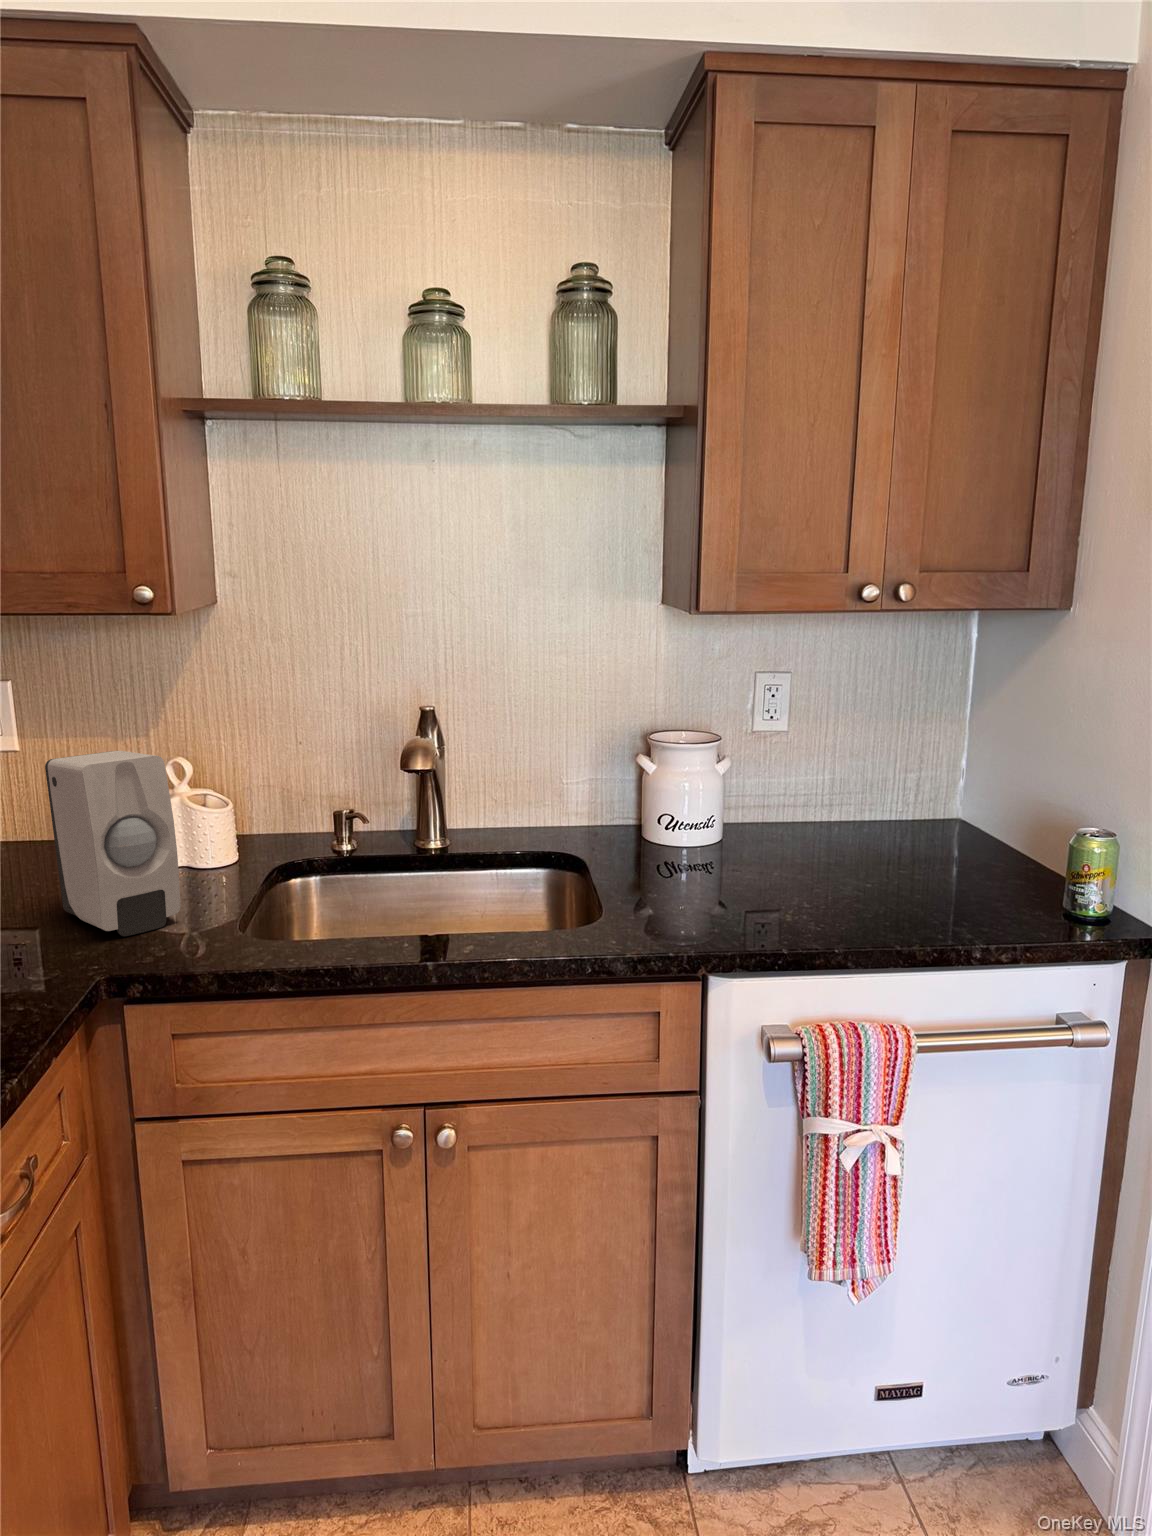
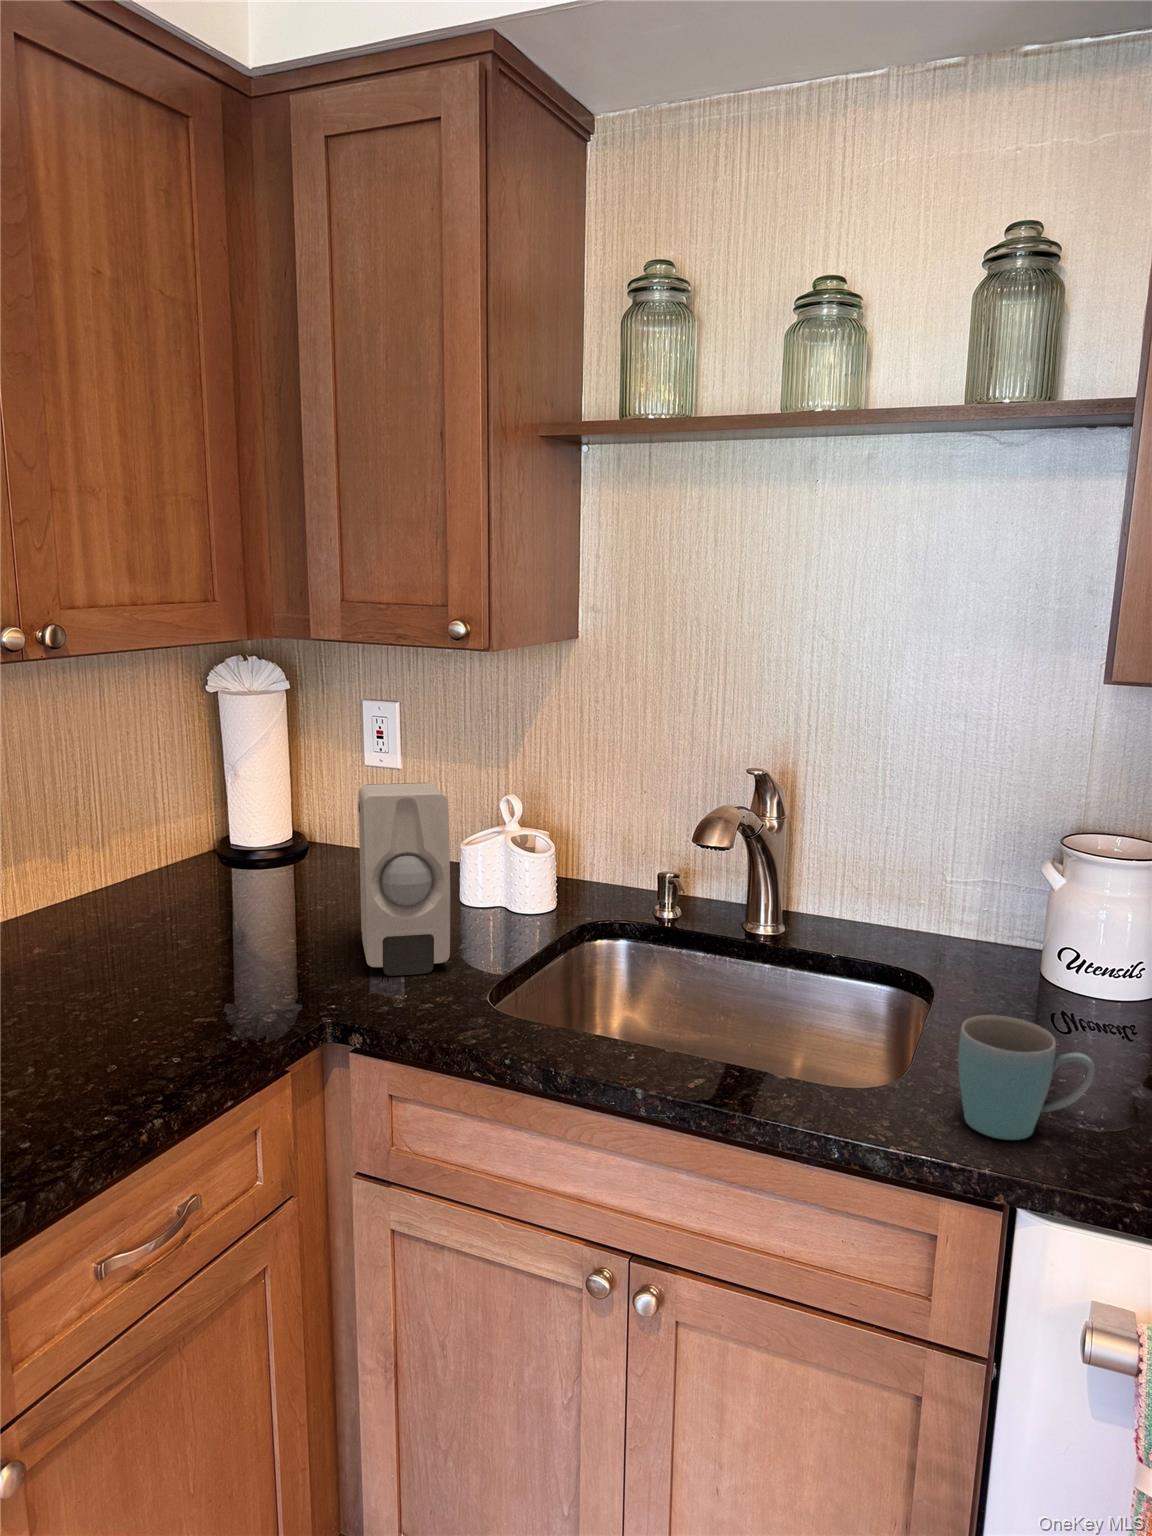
mug: none [650,853,737,936] -> present [958,1015,1095,1140]

